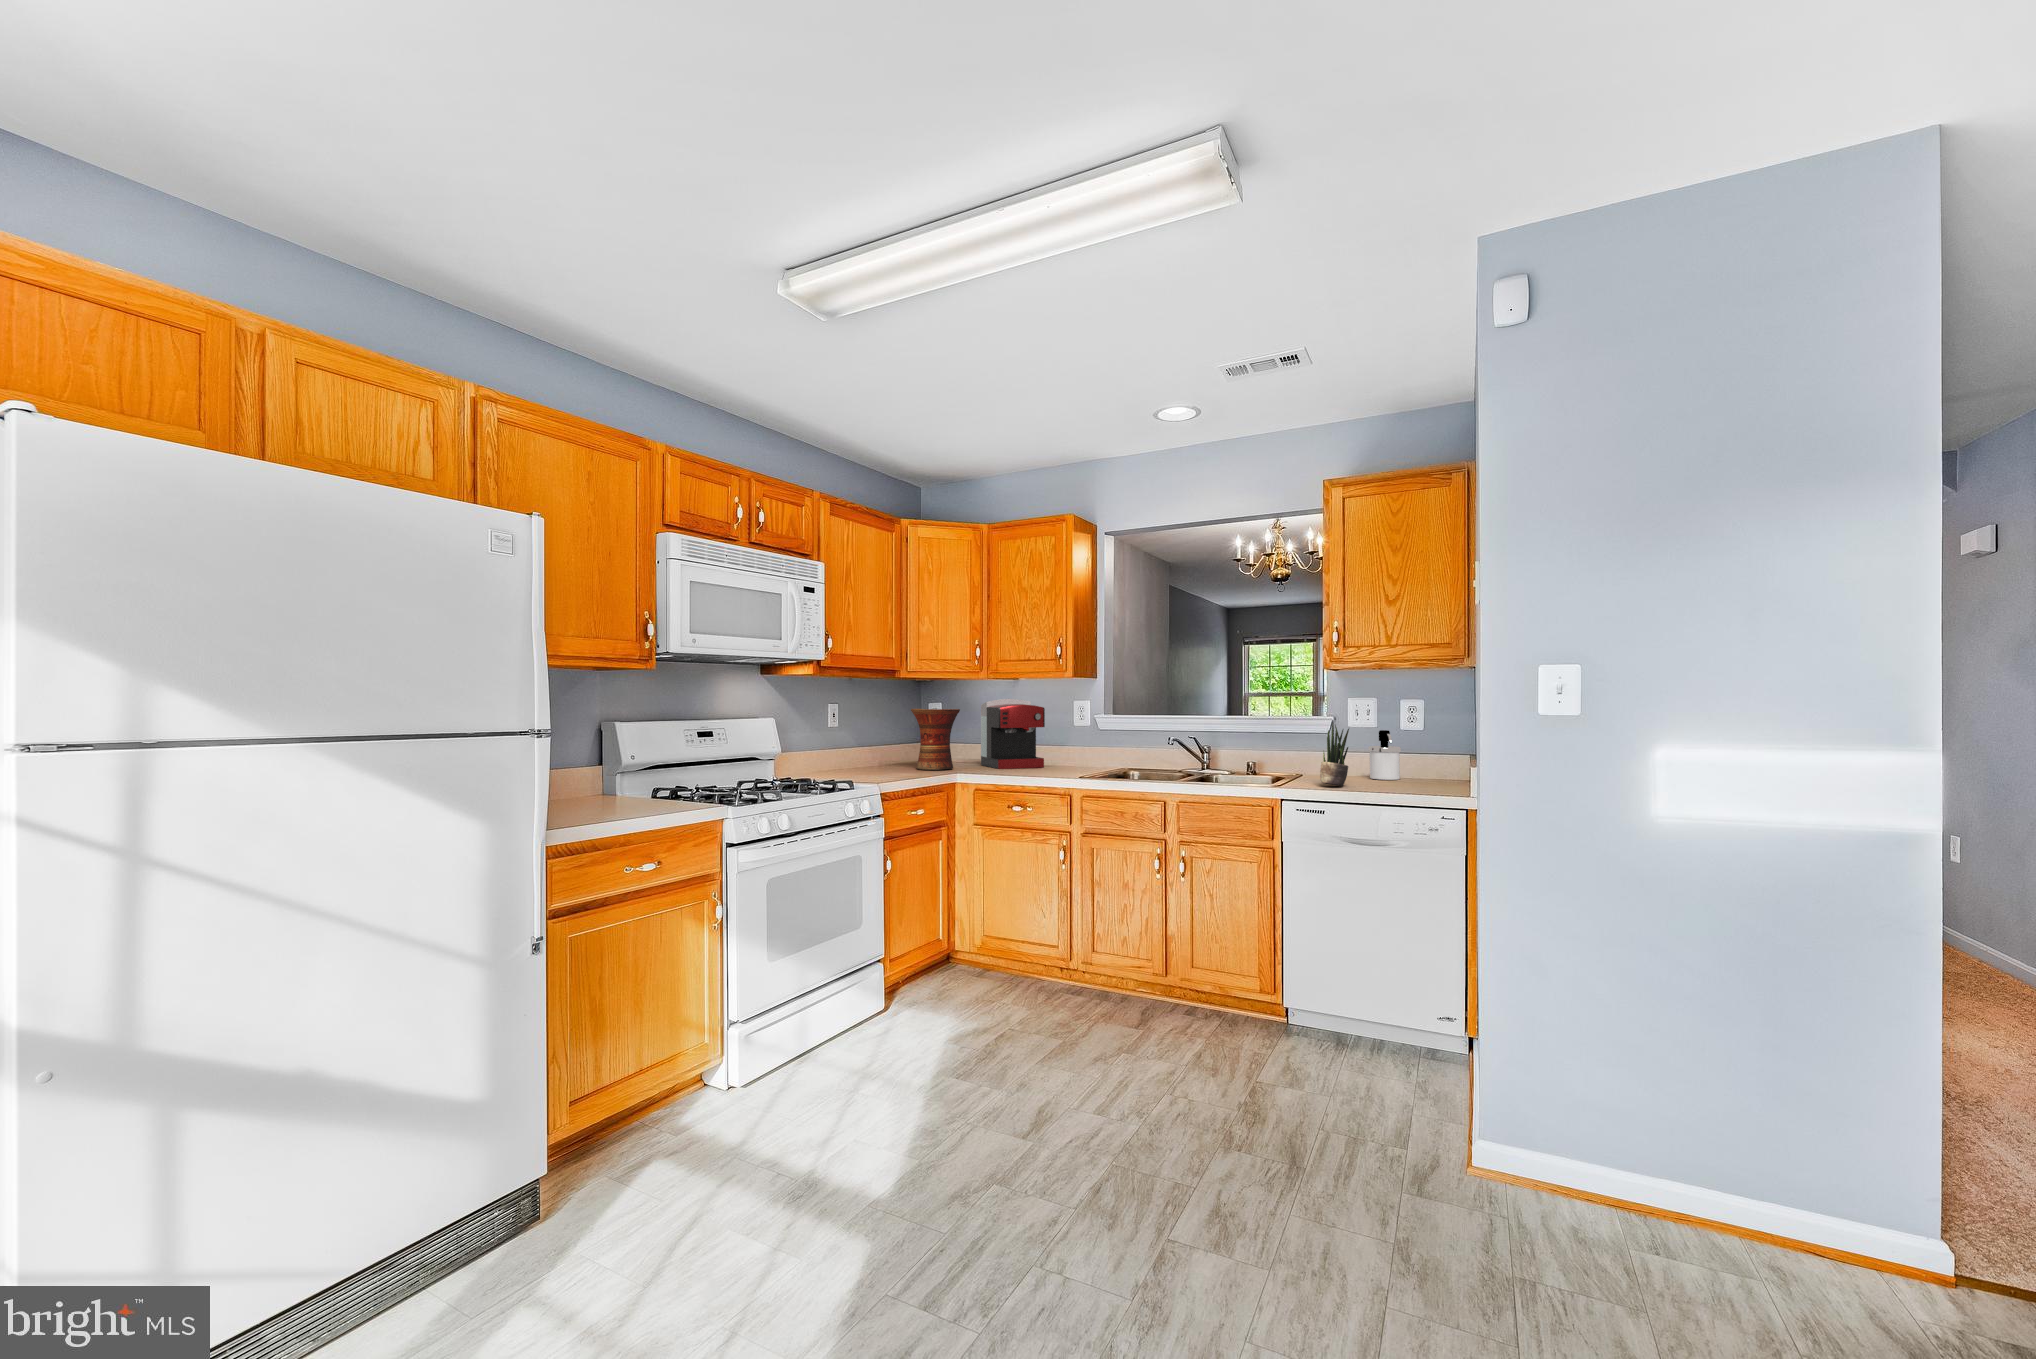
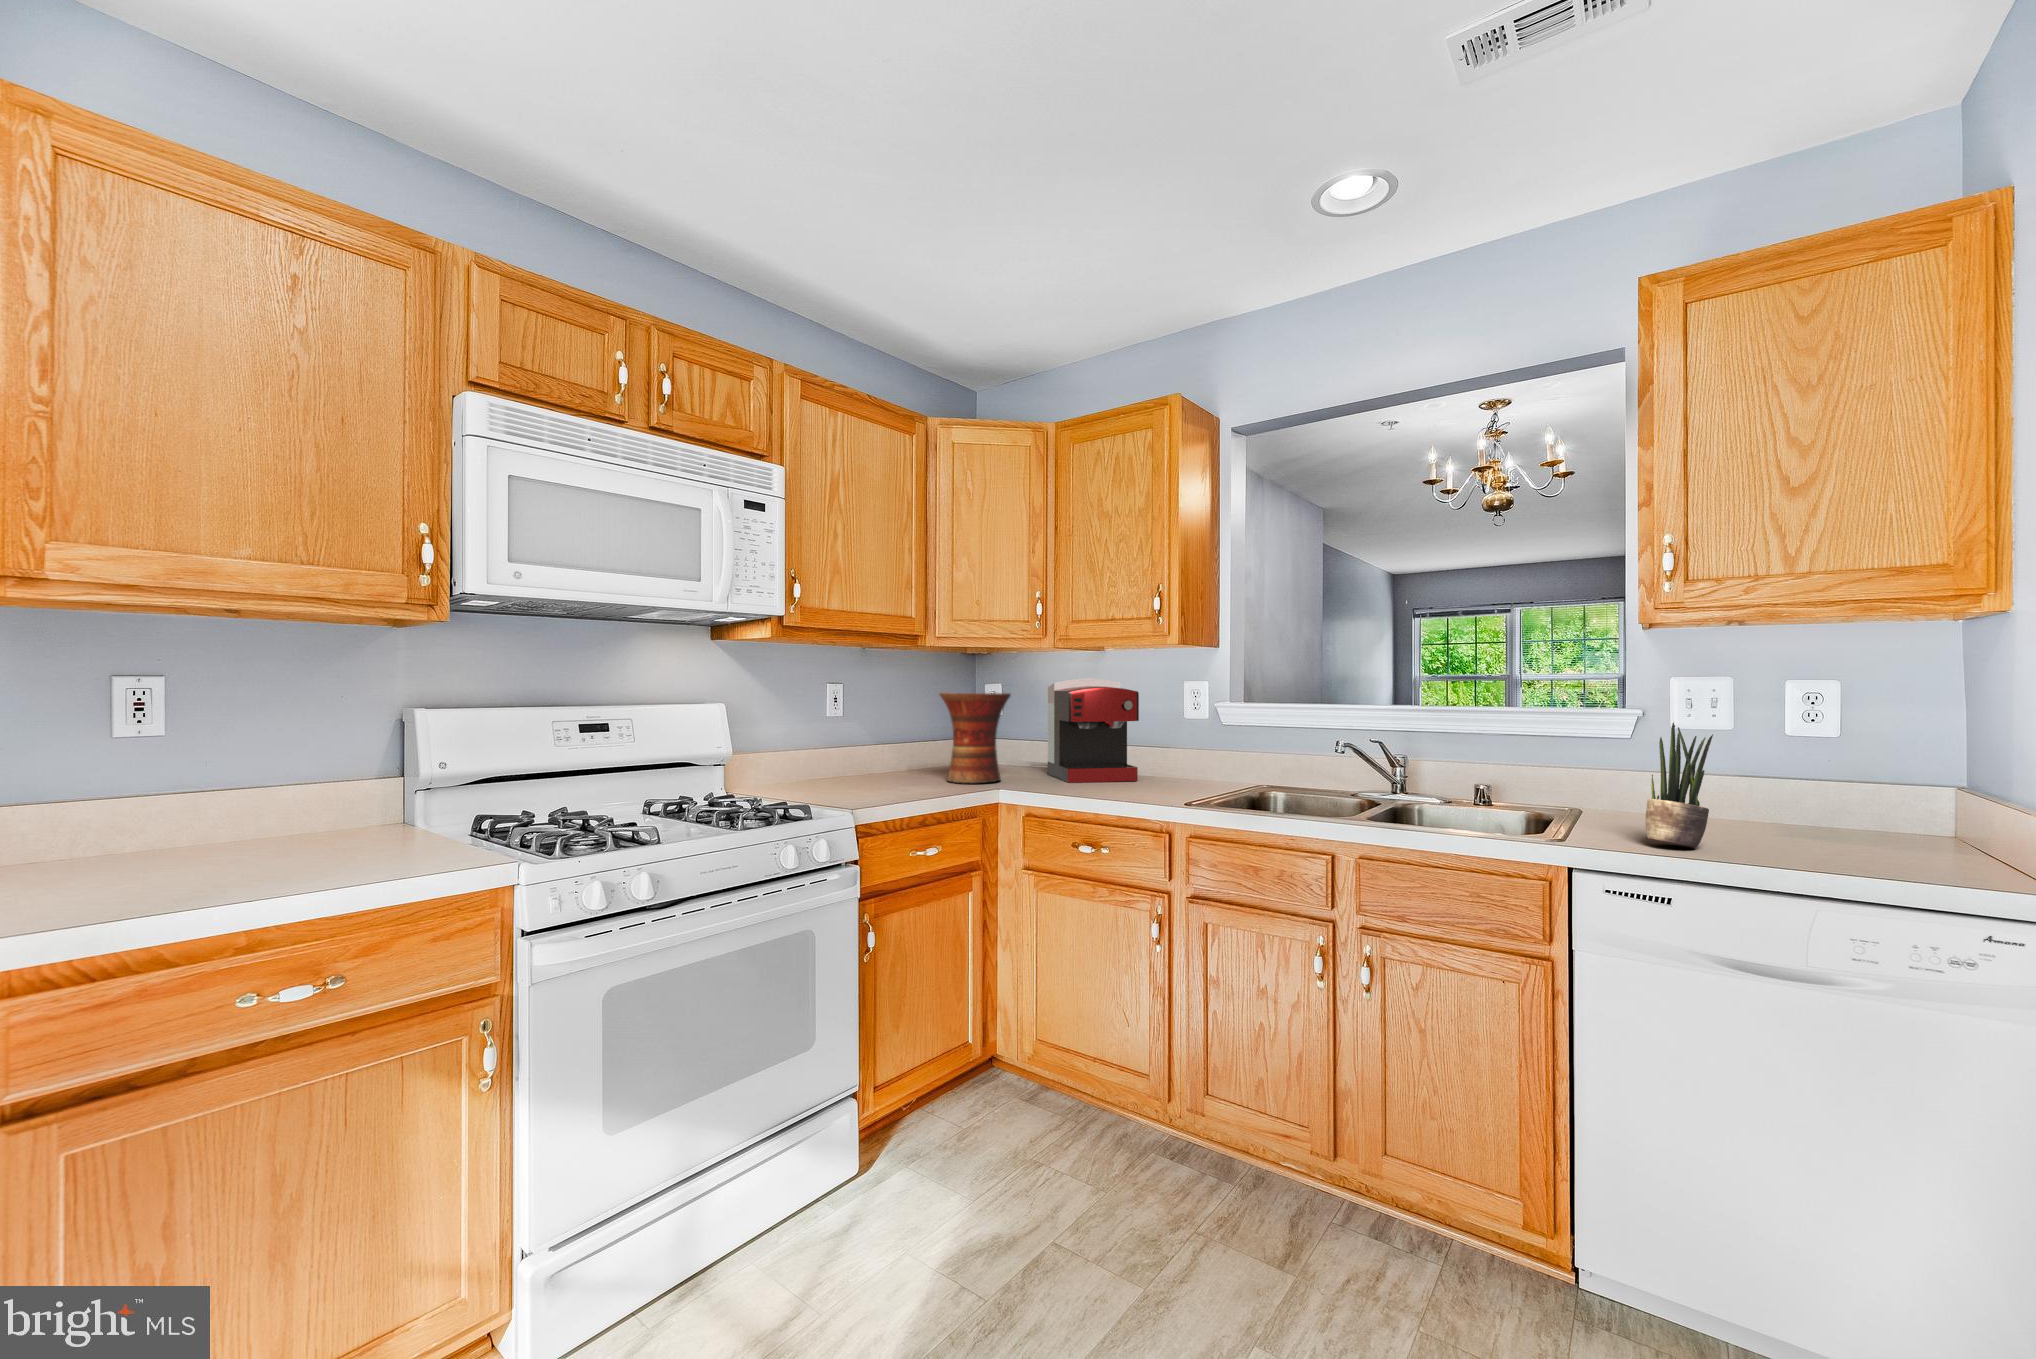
soap dispenser: present [1368,730,1401,780] -> none [1724,738,1797,832]

